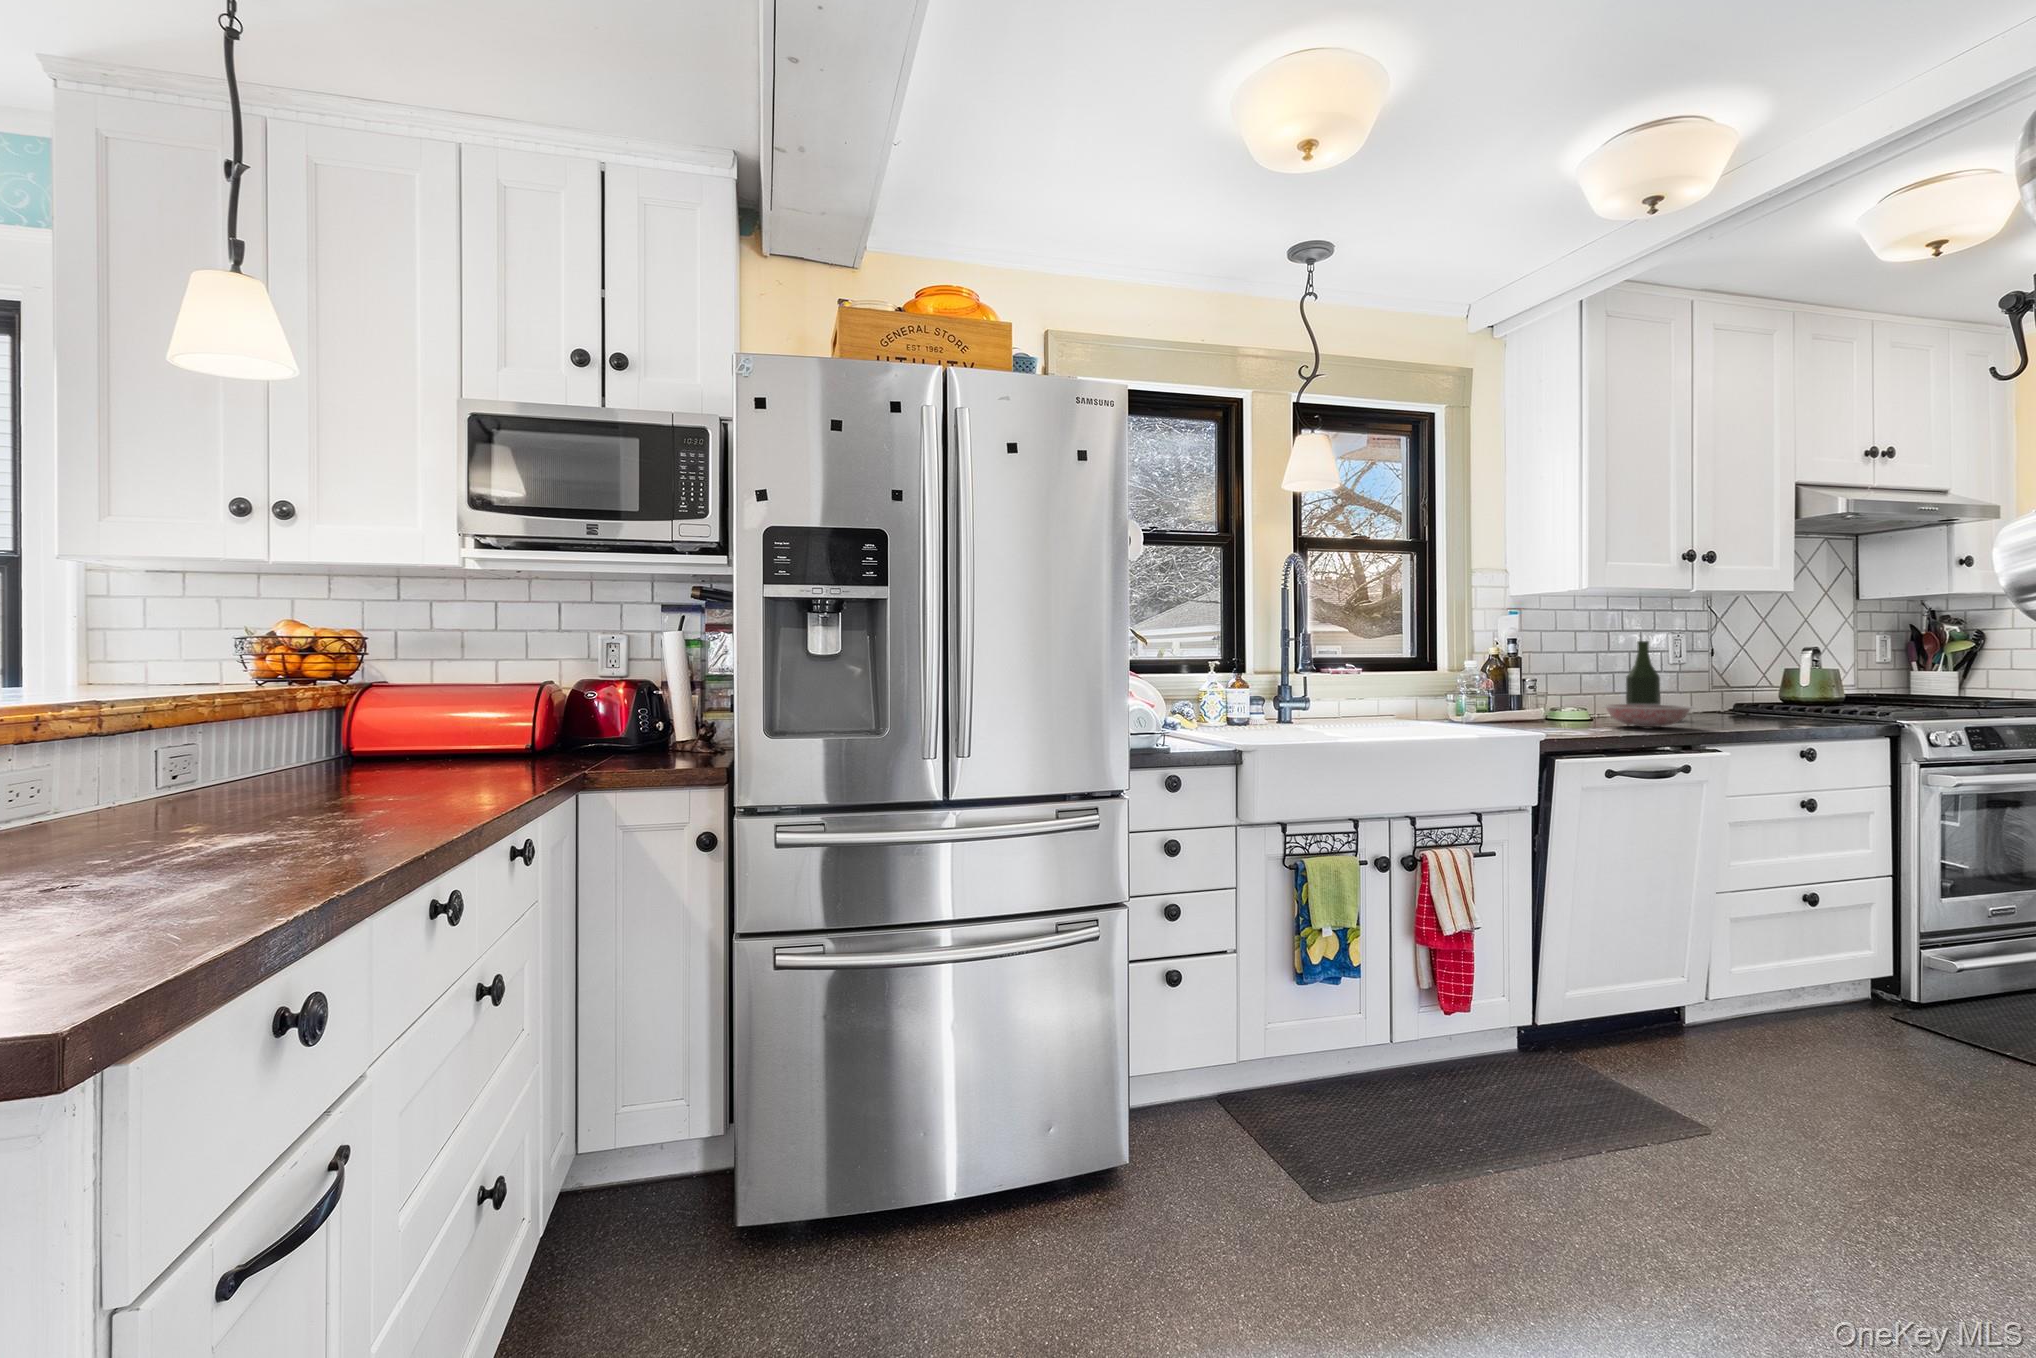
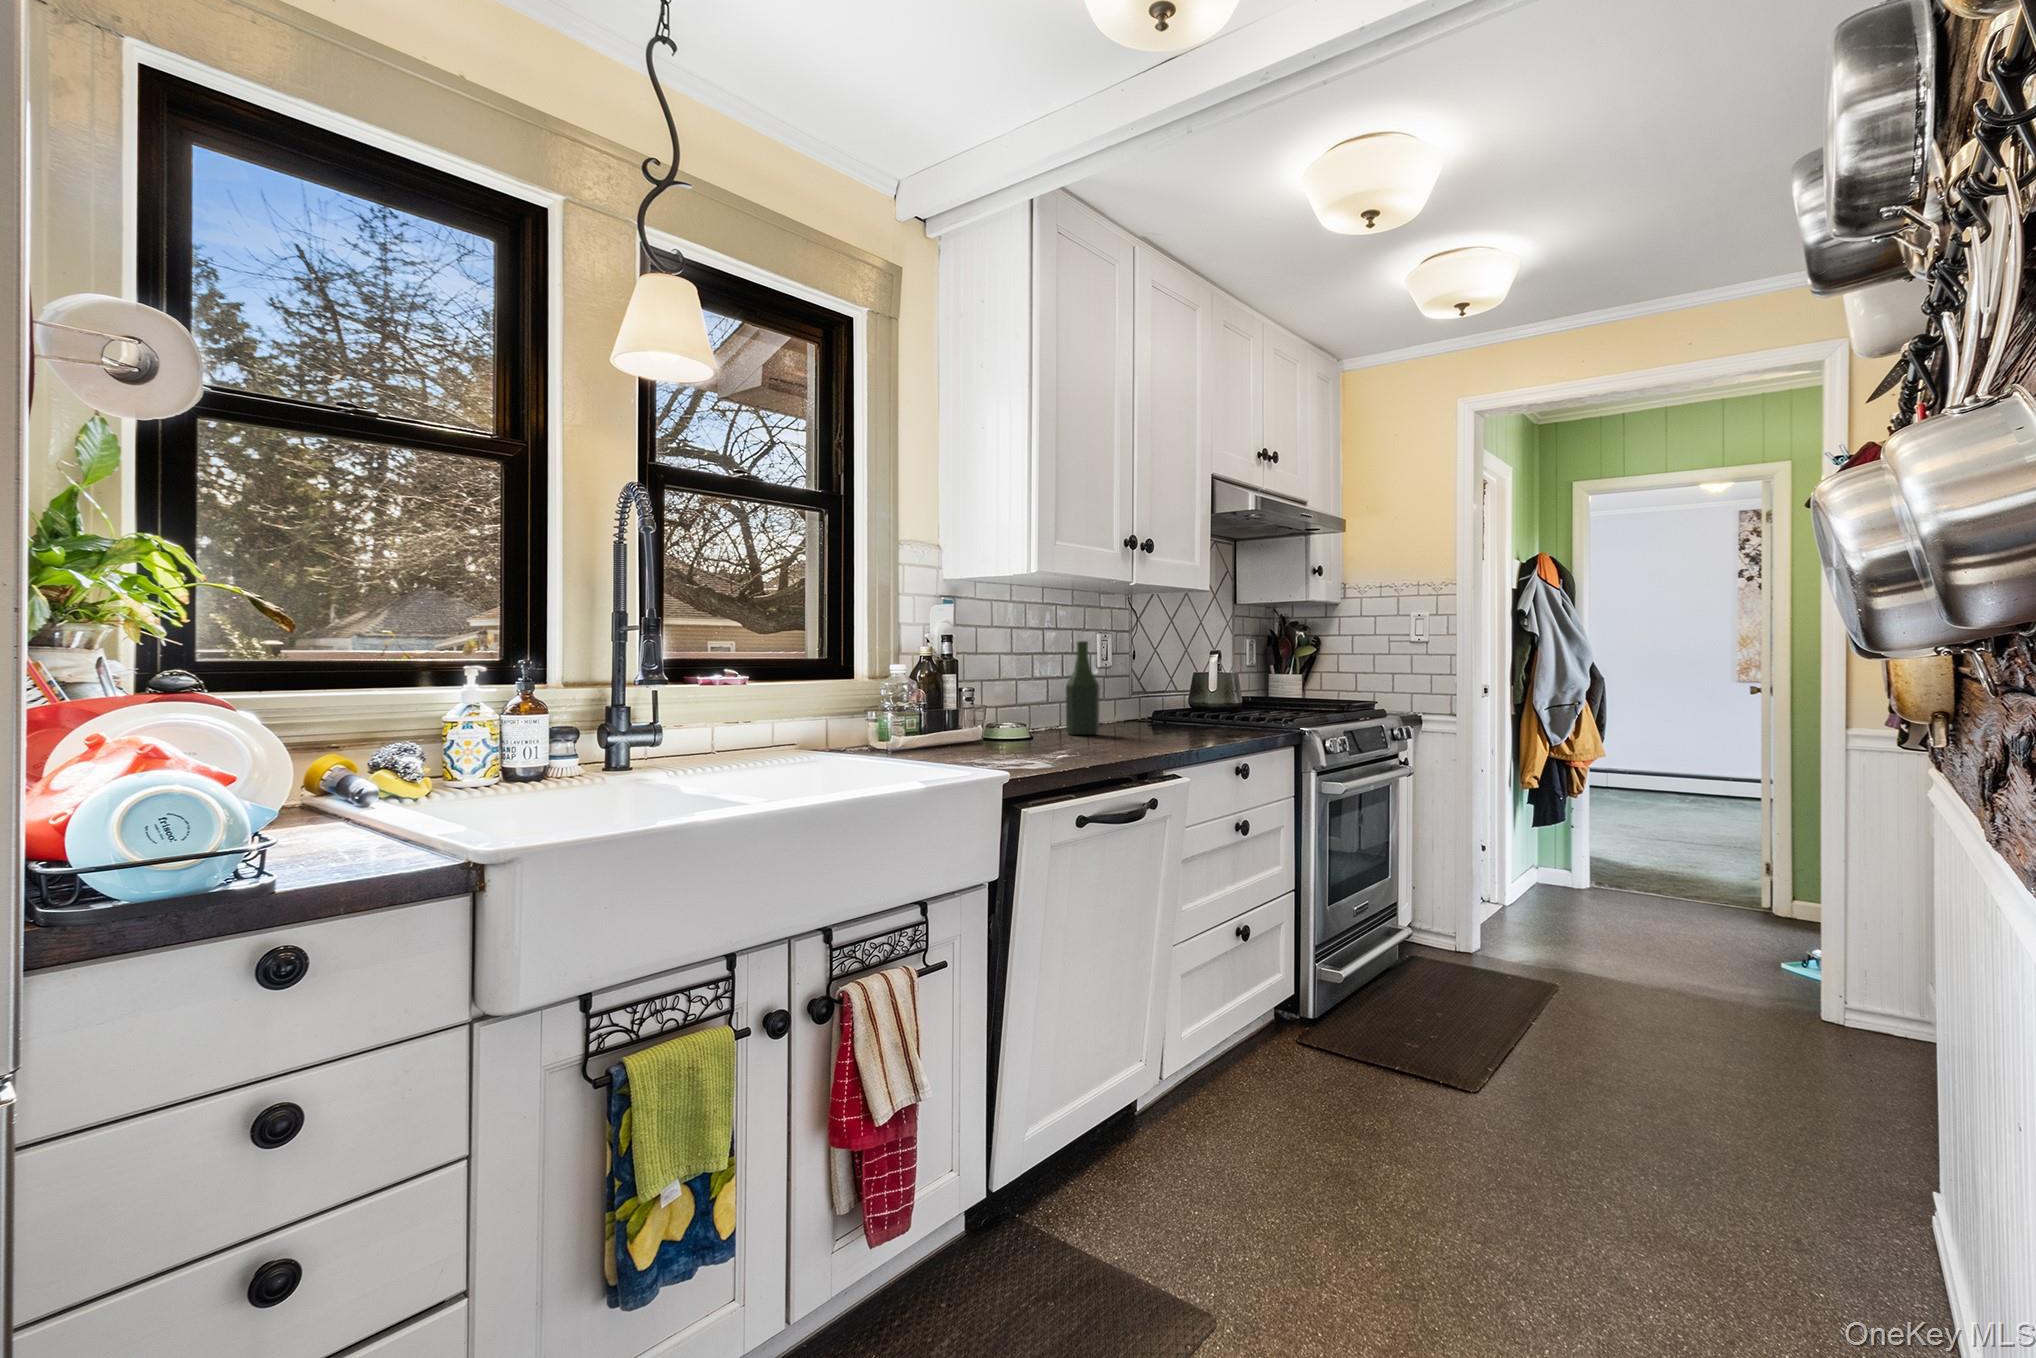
bowl: present [1602,704,1694,727] -> none [1052,720,1150,751]

